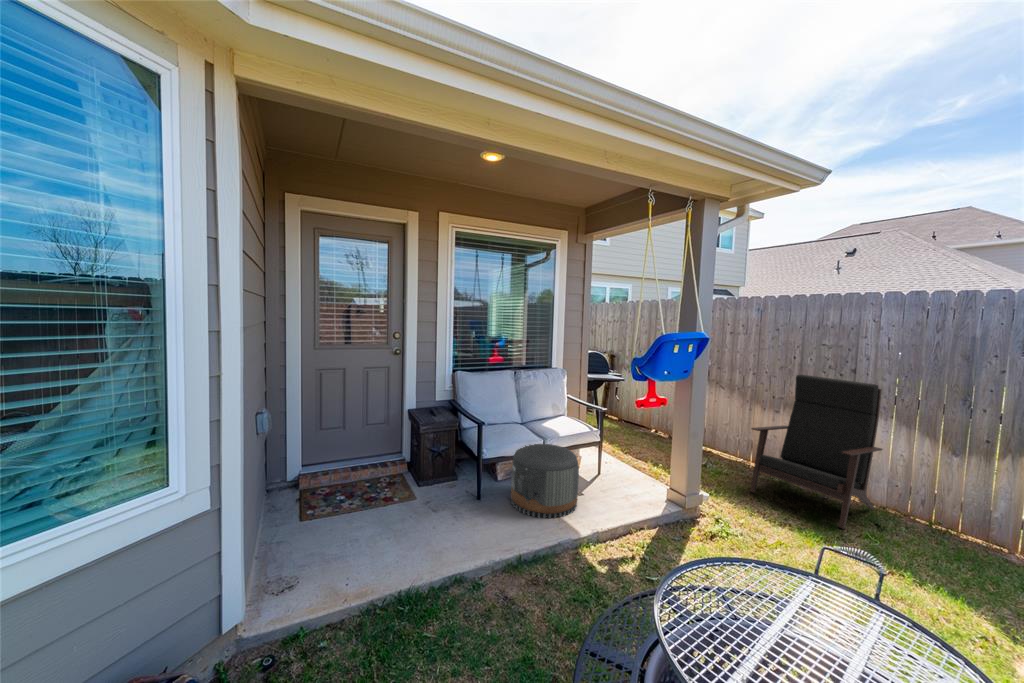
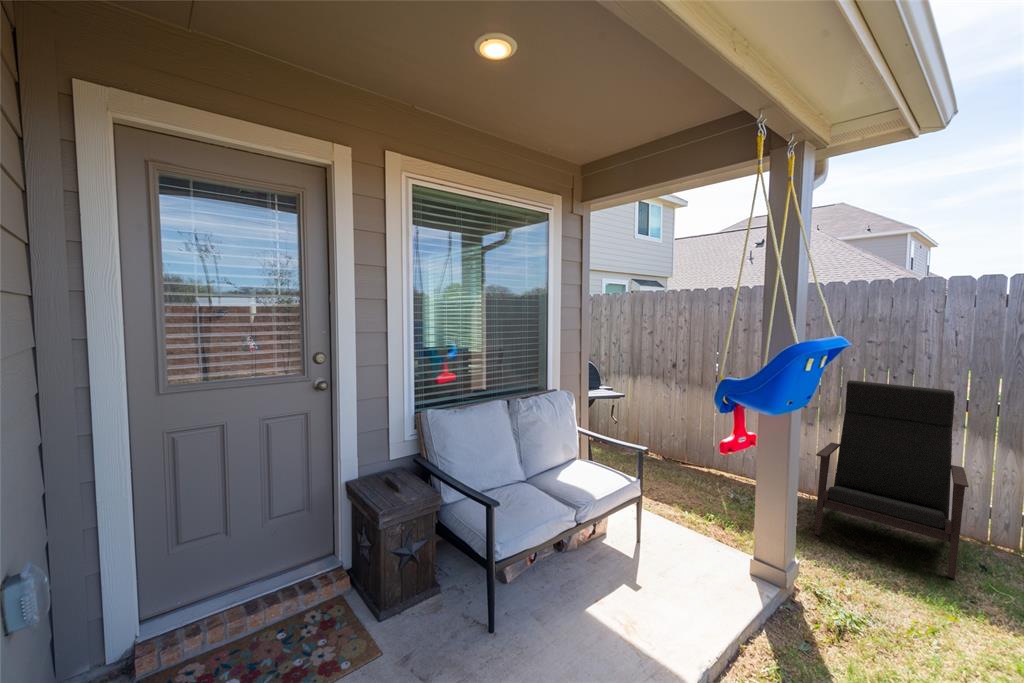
pouf: present [511,444,579,518] -> none [540,515,649,654]

